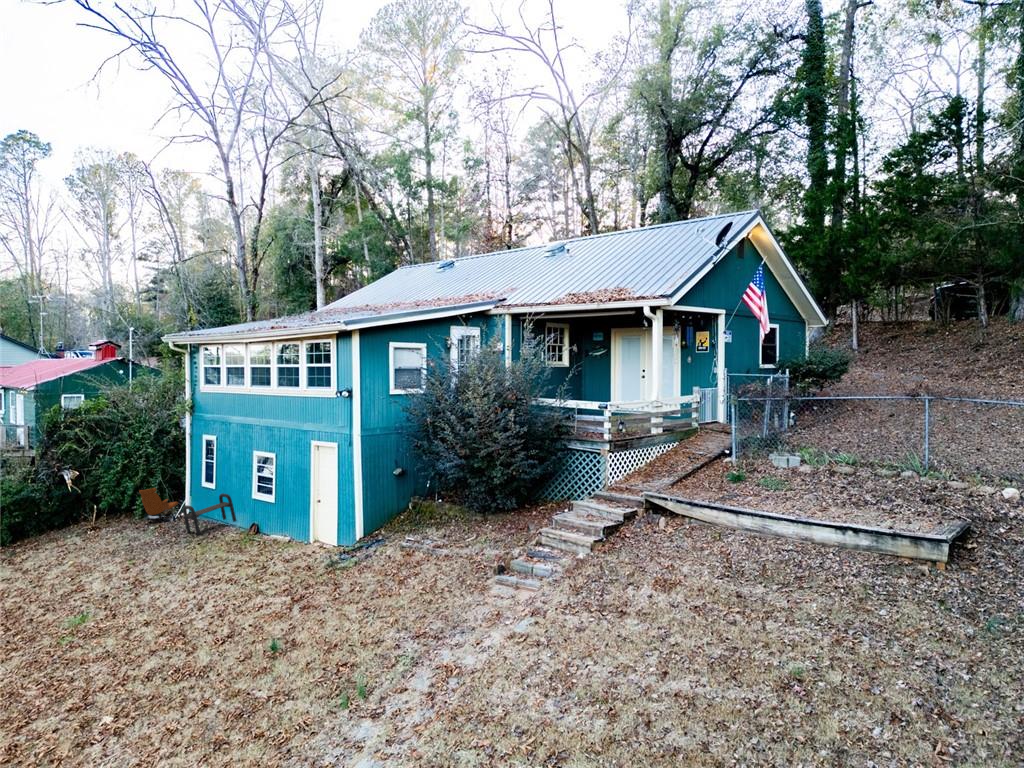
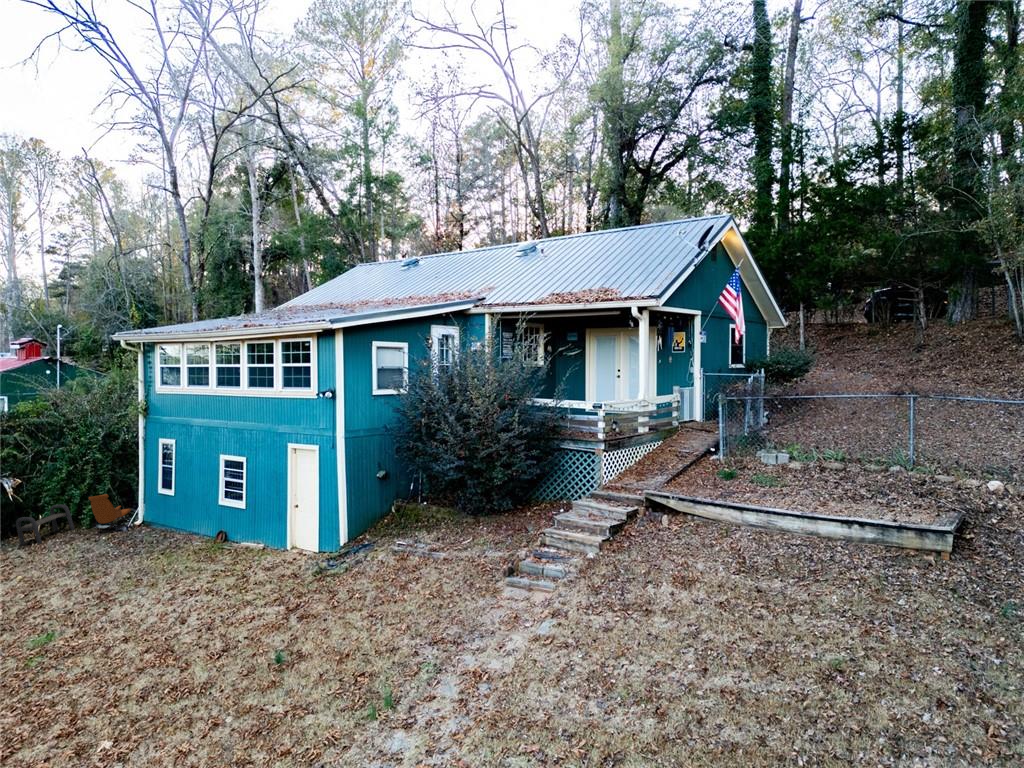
bench: present [183,493,236,535] -> present [16,505,74,545]

